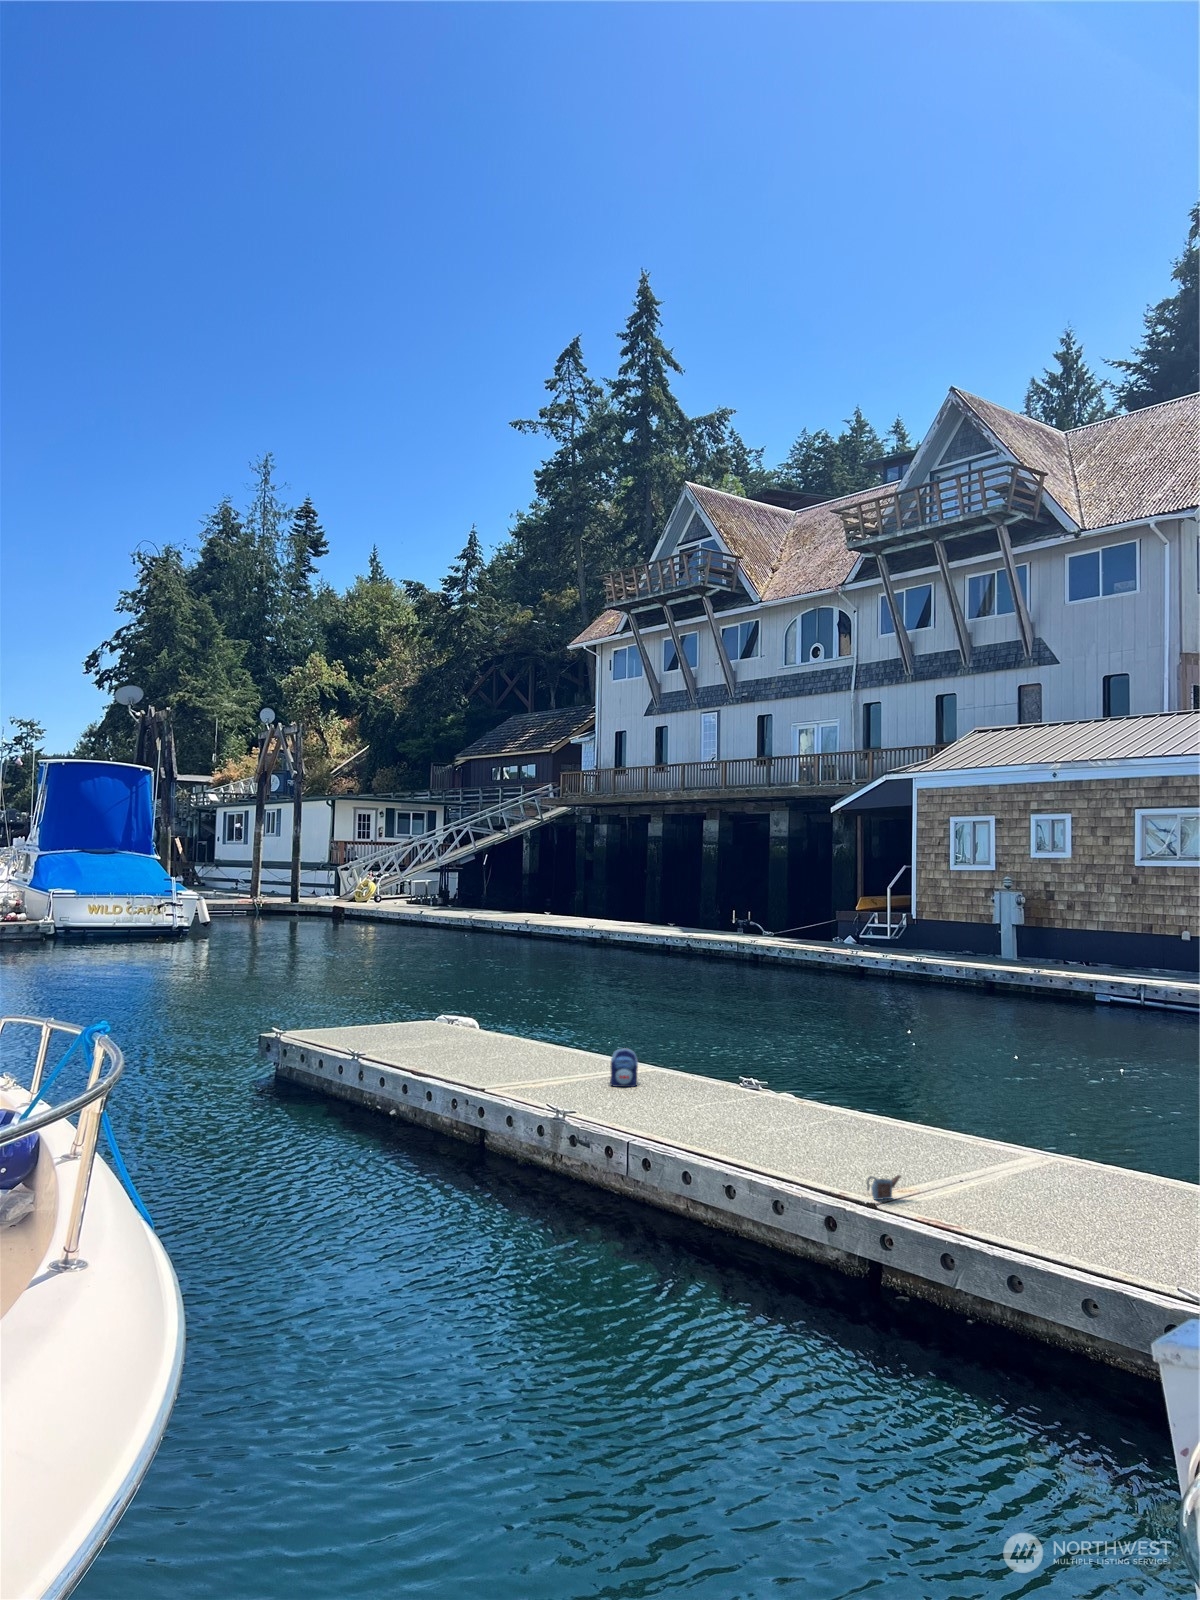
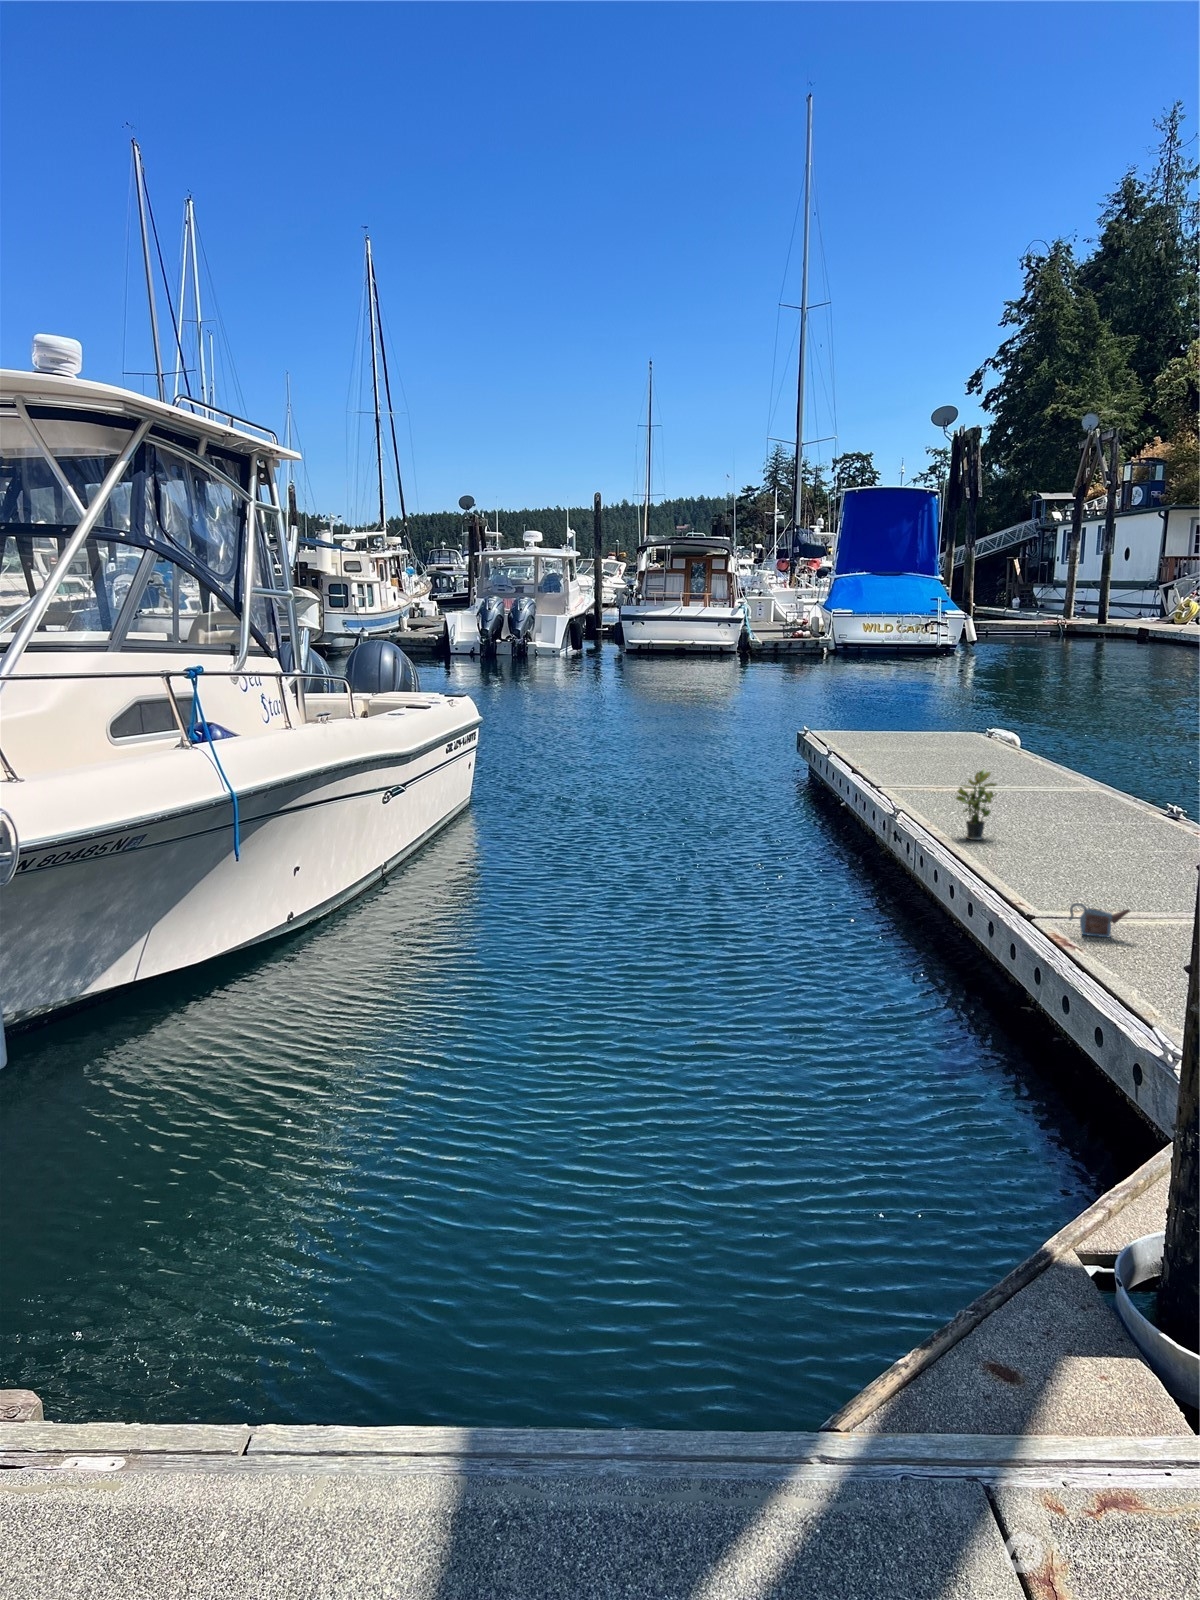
backpack: present [610,1048,638,1087] -> none [1049,753,1086,801]
potted plant: none [630,1072,662,1135] -> present [956,769,997,840]

